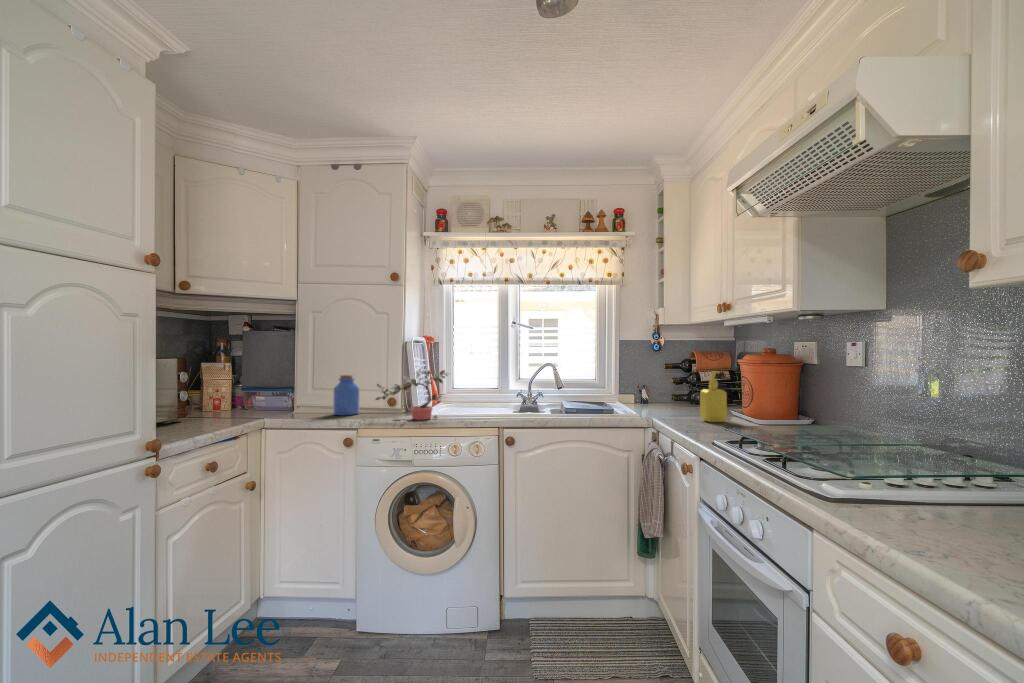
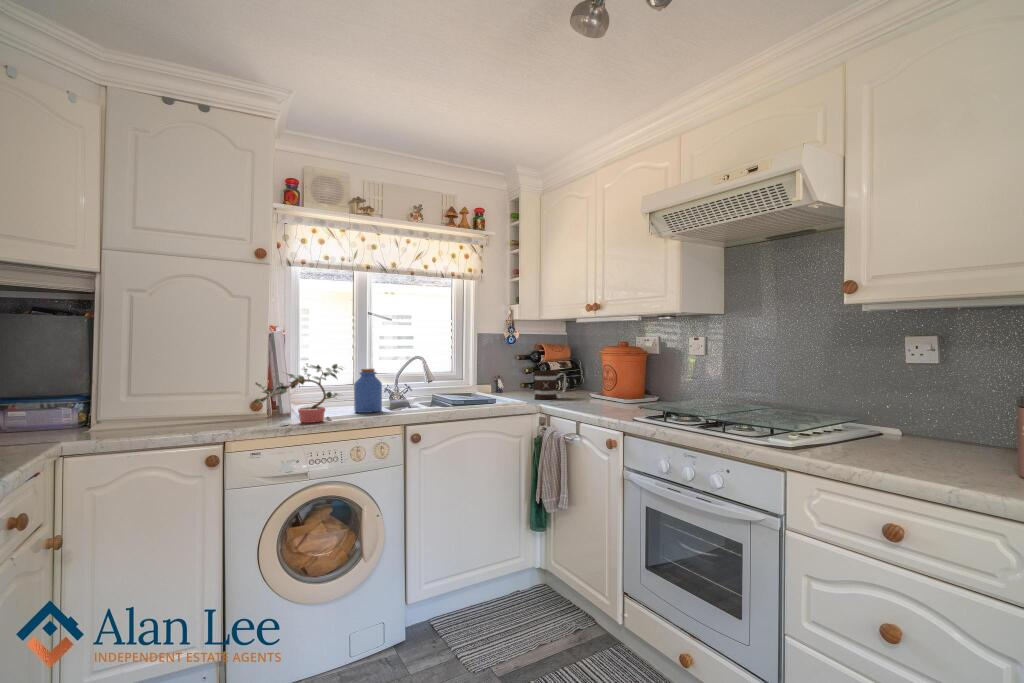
soap dispenser: present [700,371,727,422] -> none [579,358,600,402]
jar: present [333,375,359,415] -> present [354,368,382,413]
mug: none [660,382,701,414] -> present [534,371,566,399]

